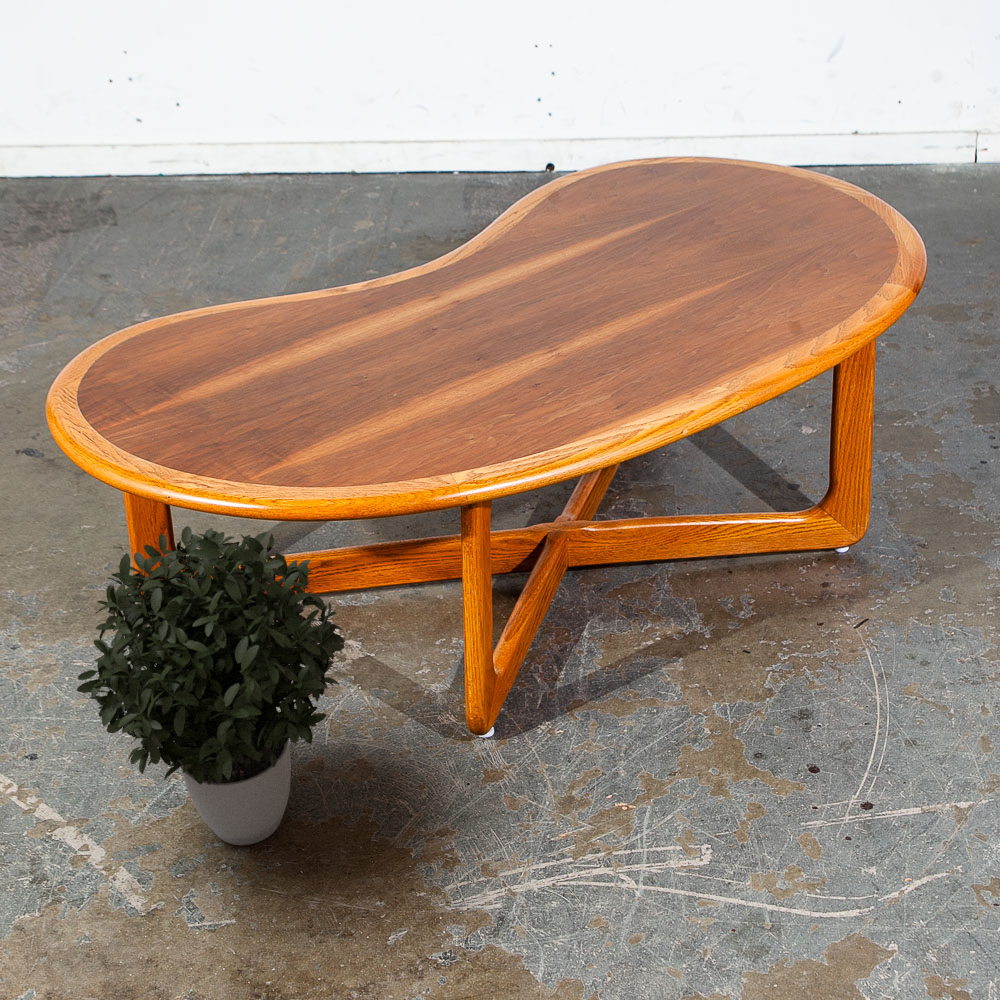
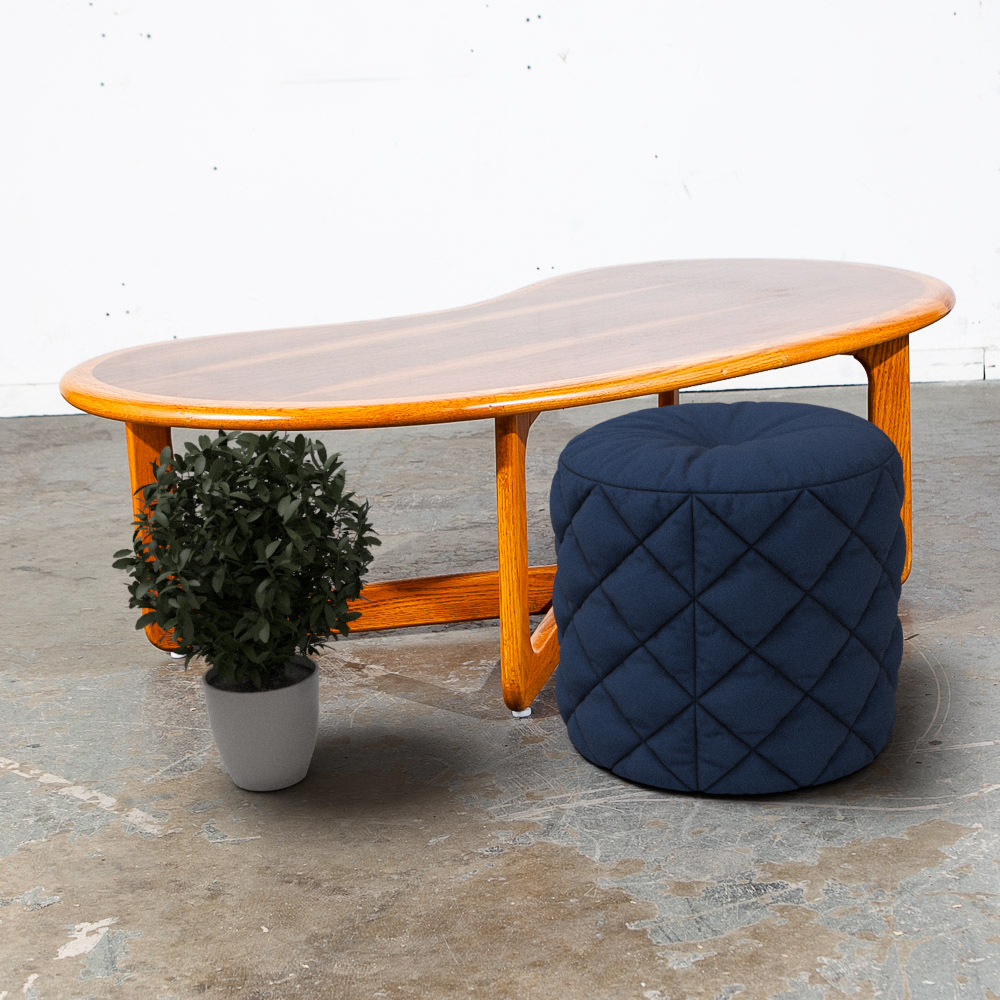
pouf: none [512,460,866,884] -> present [549,401,906,794]

